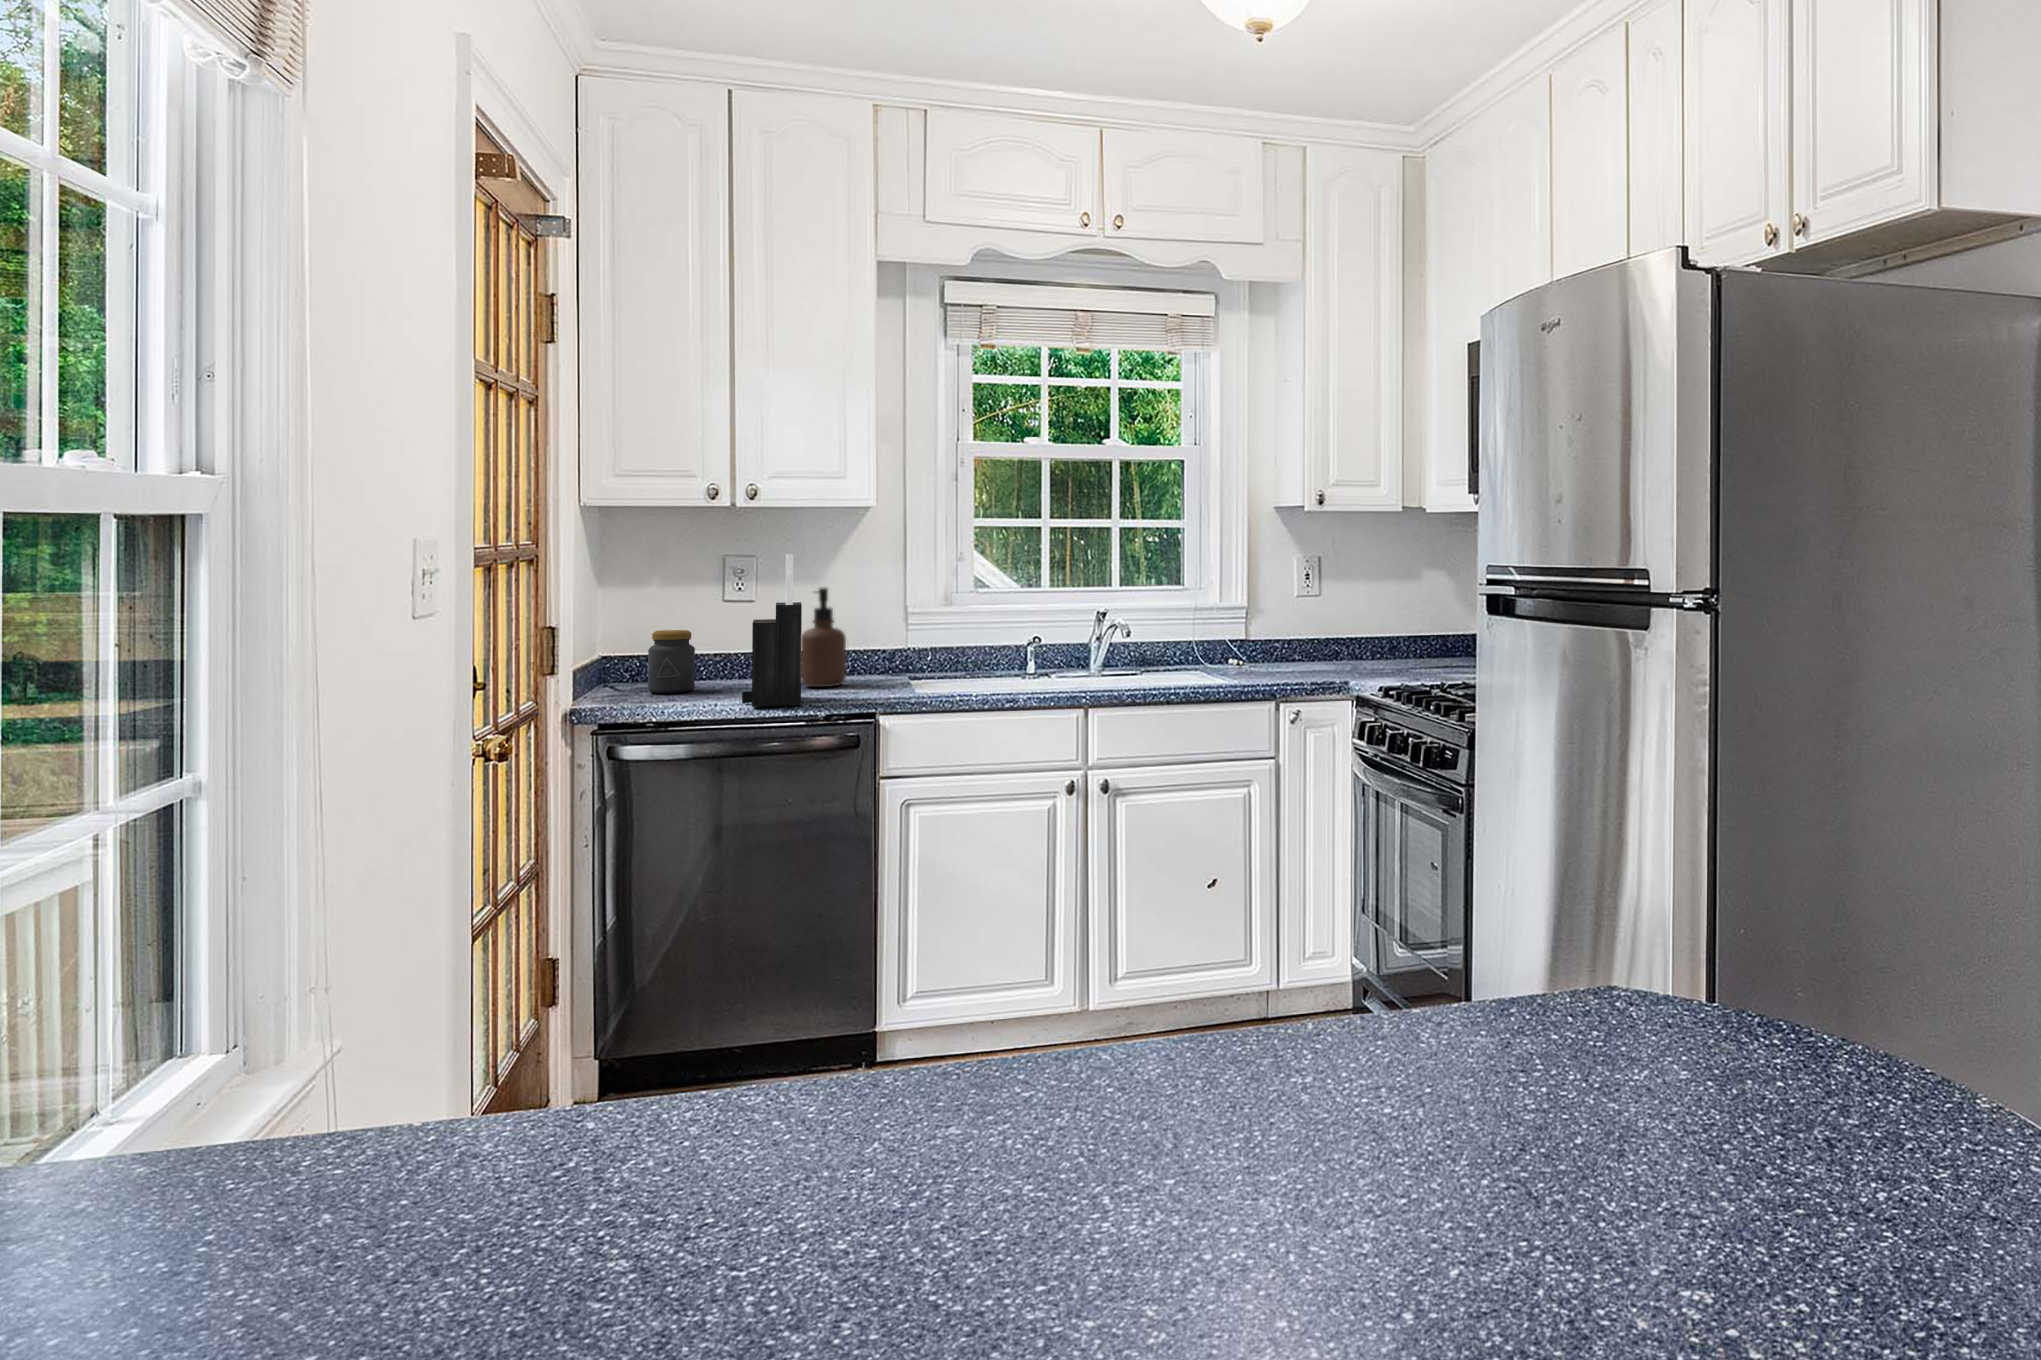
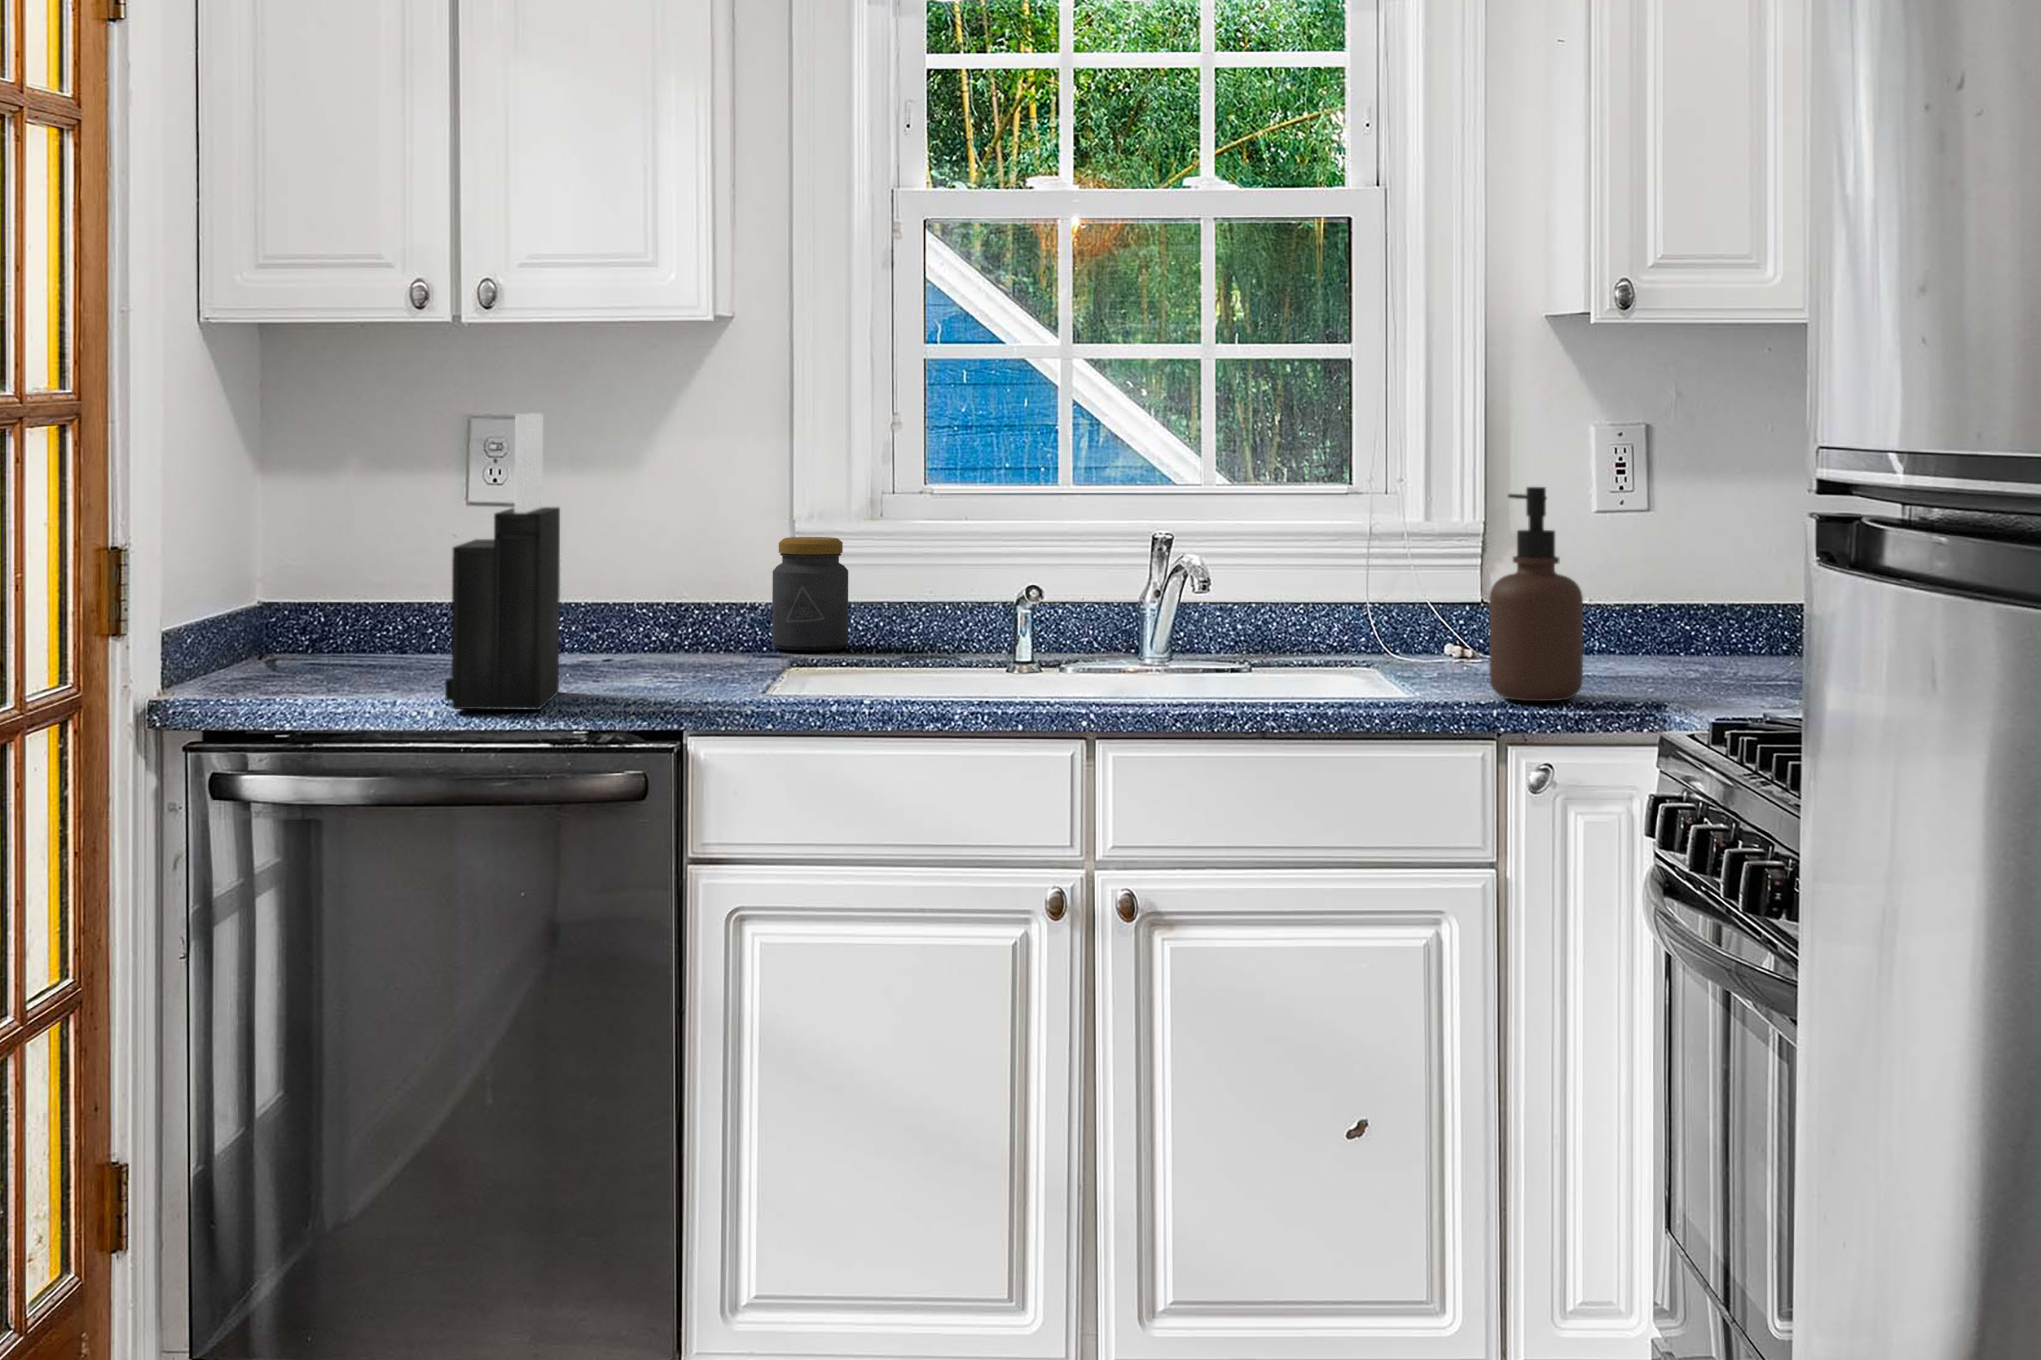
soap dispenser: present [801,588,846,687] -> present [1489,487,1583,701]
jar: present [648,630,695,693] -> present [772,537,848,651]

